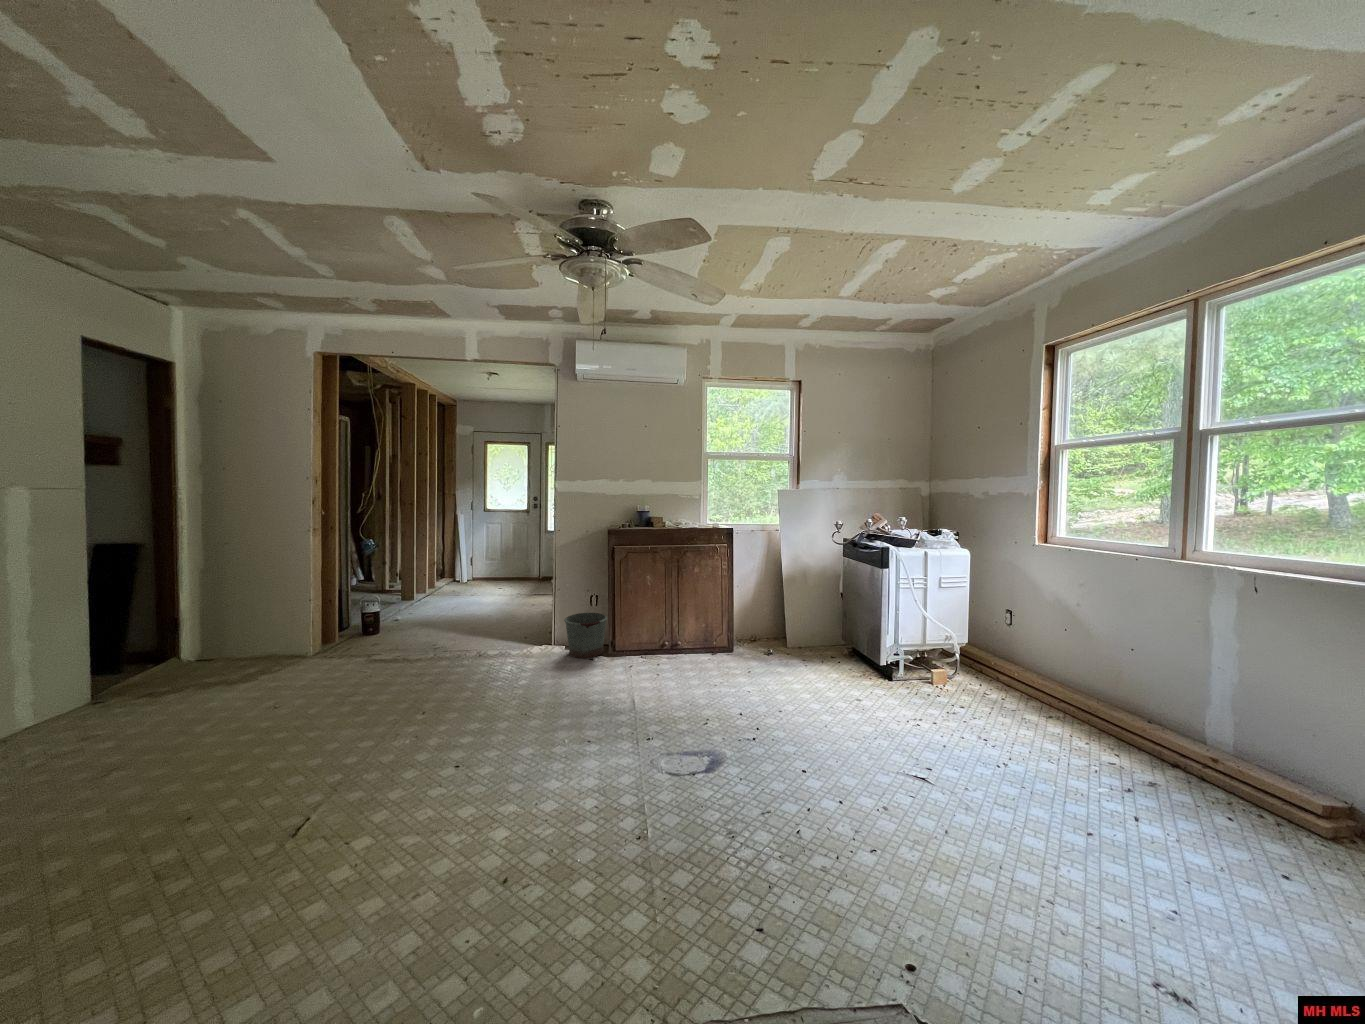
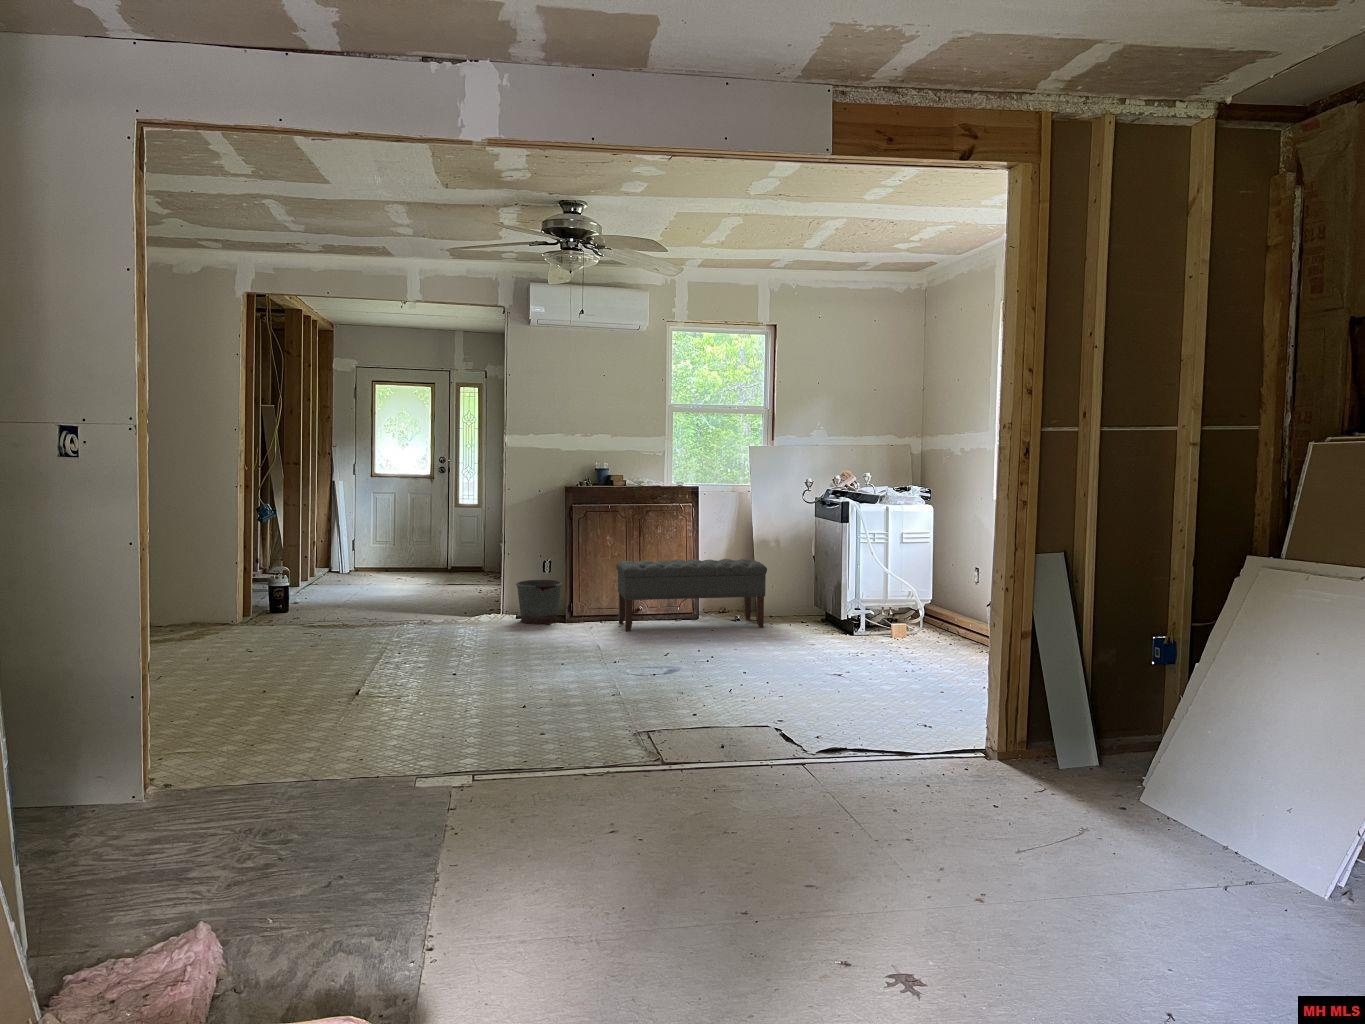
bench: none [656,595,801,673] -> present [616,559,767,632]

